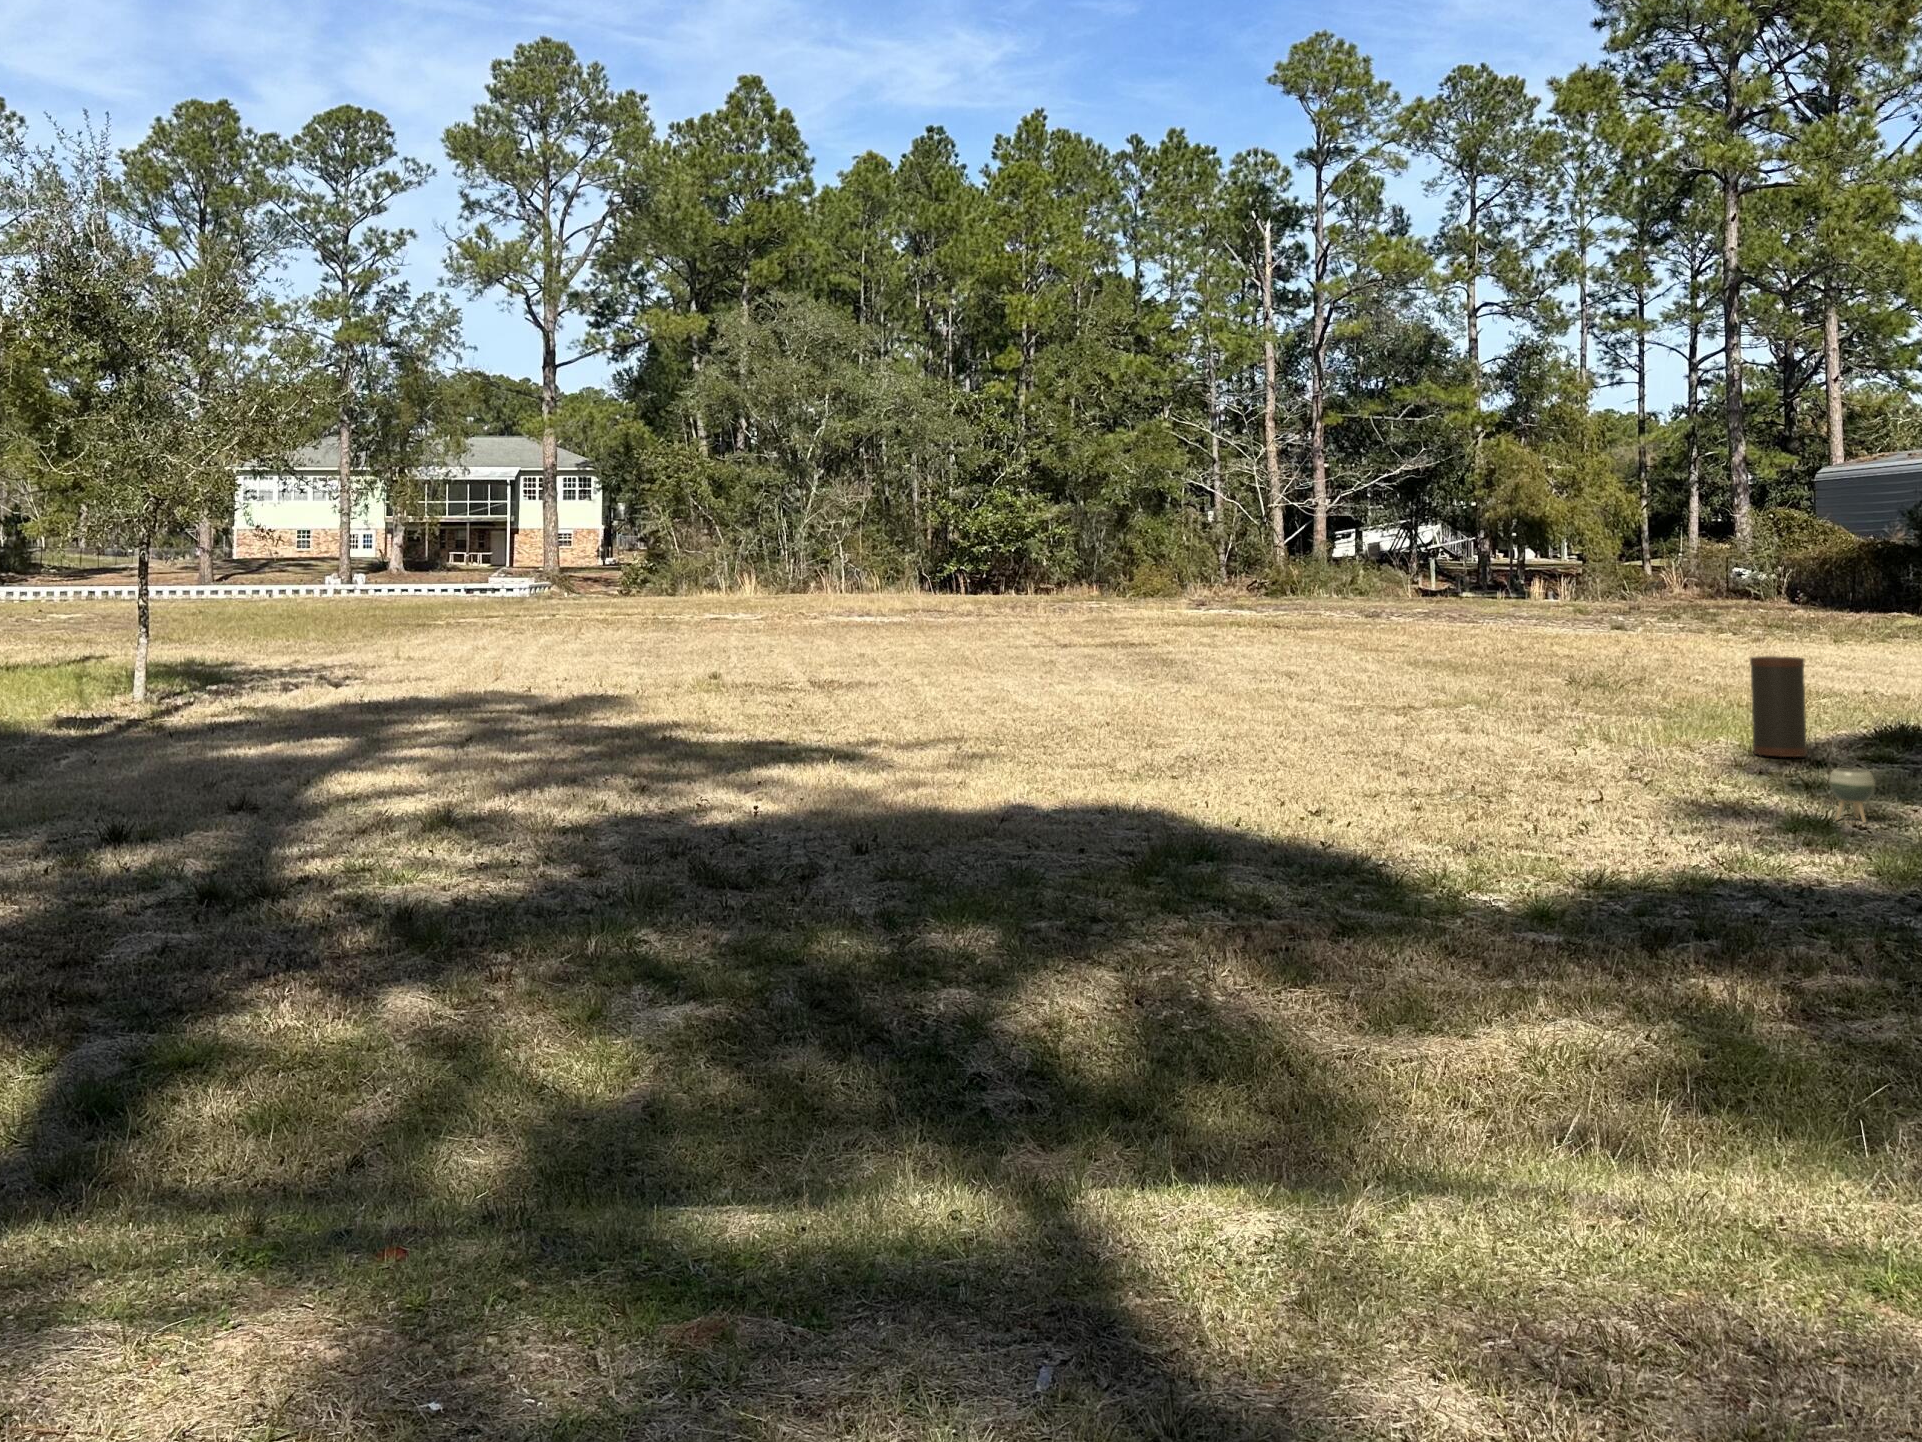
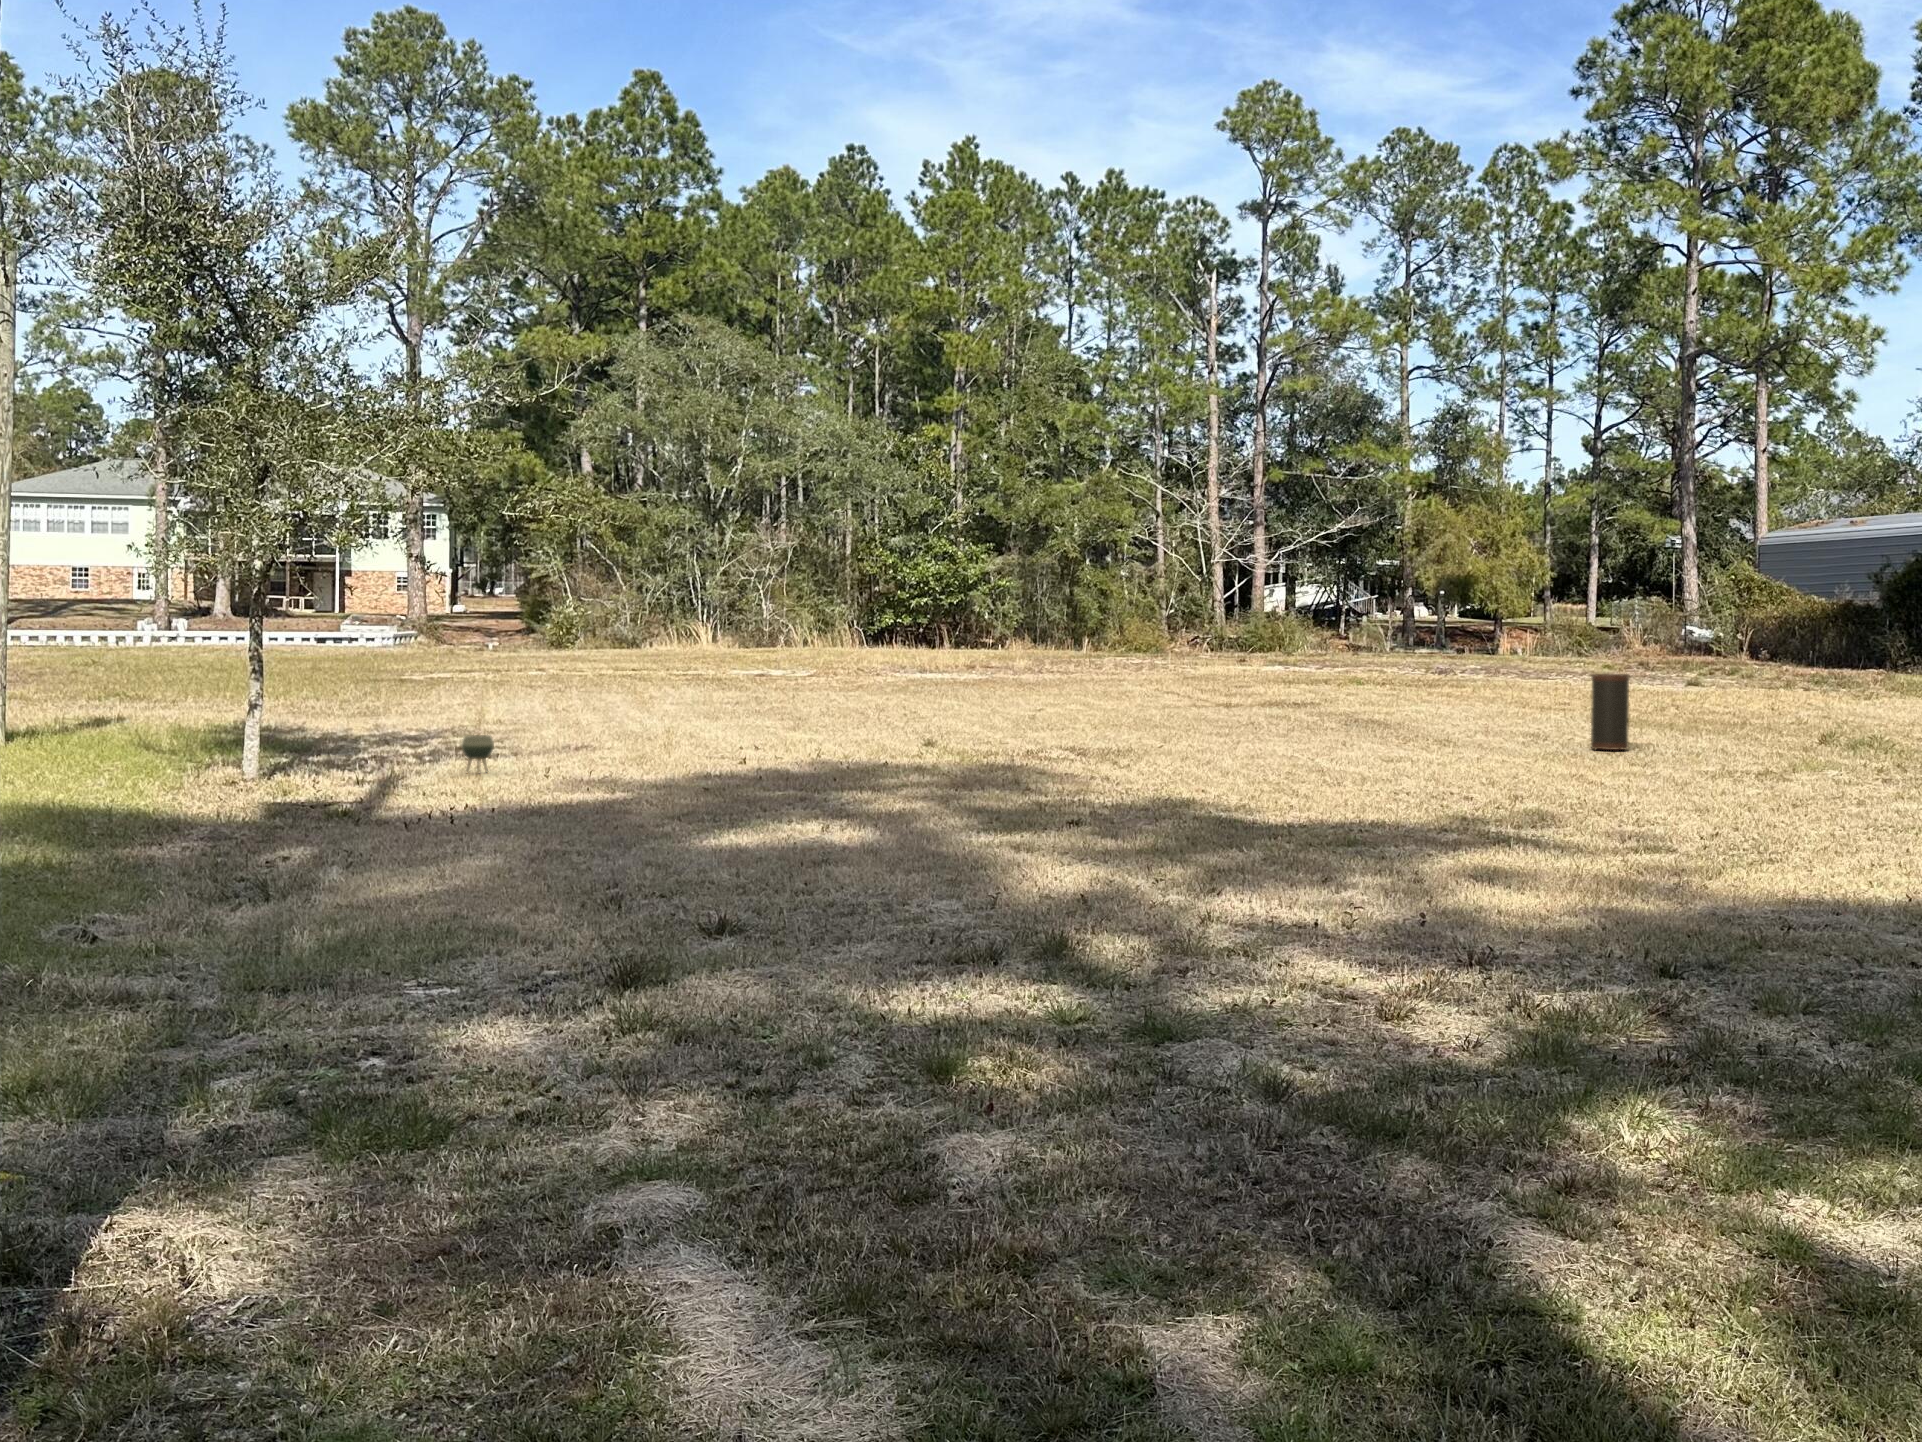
planter: present [1829,769,1875,822] -> present [462,735,494,773]

